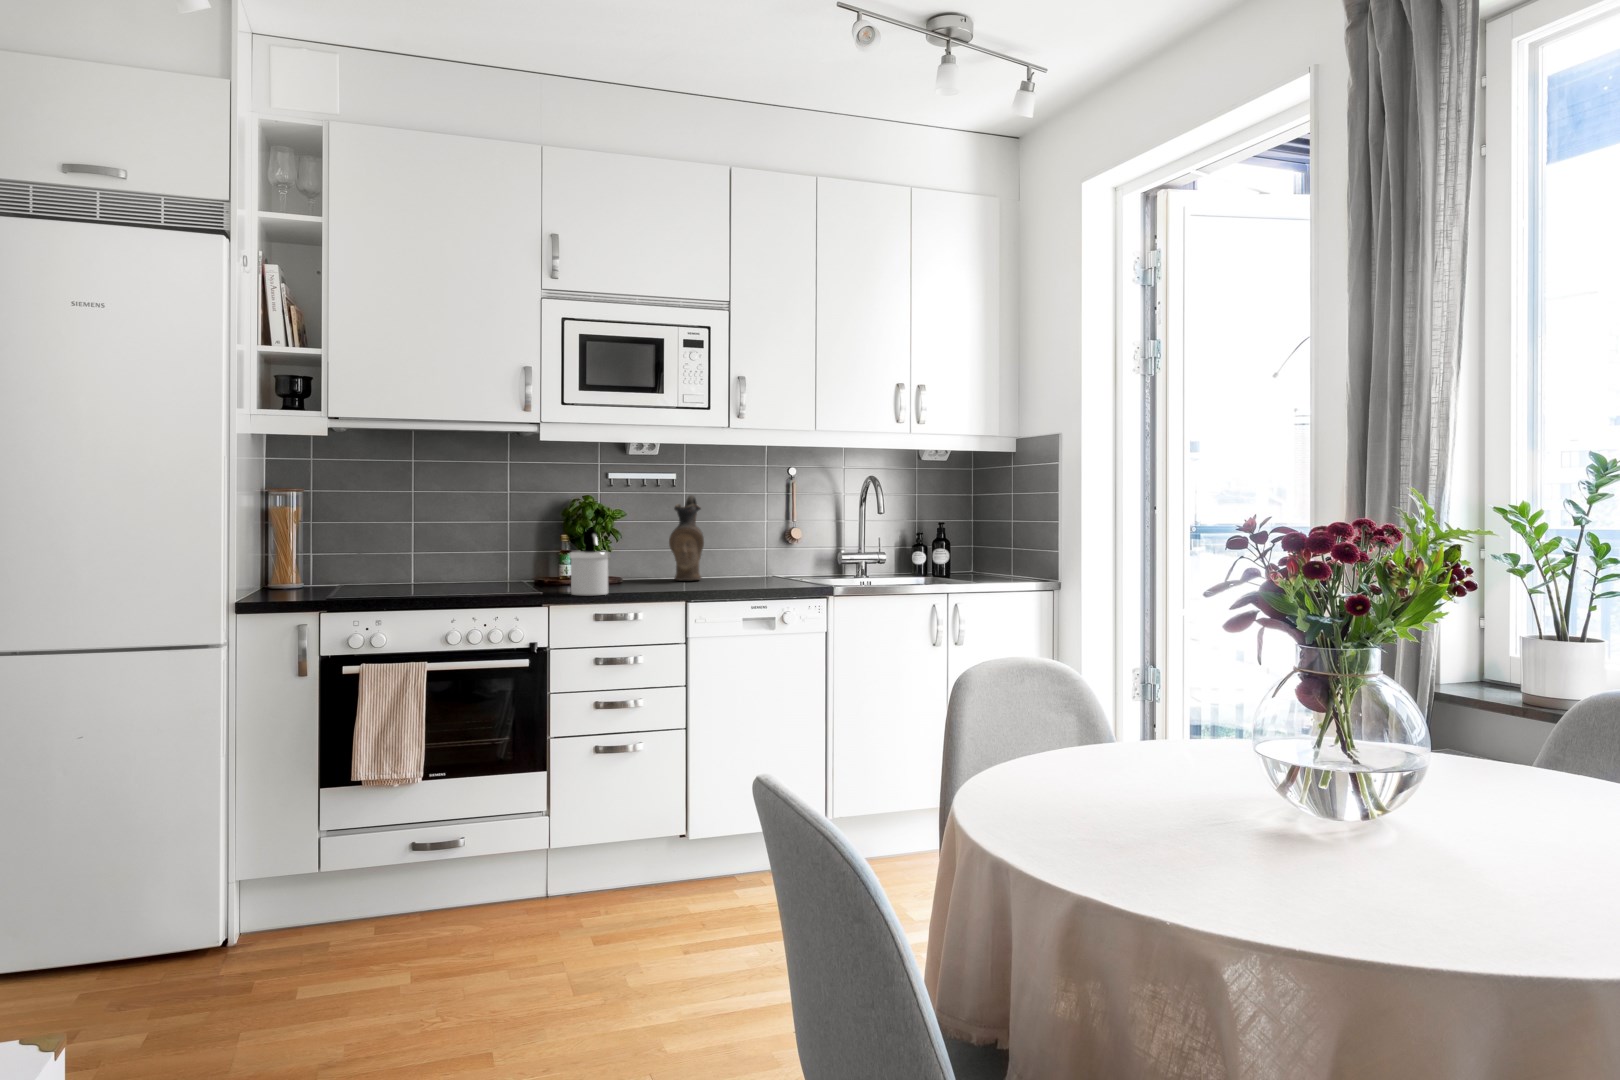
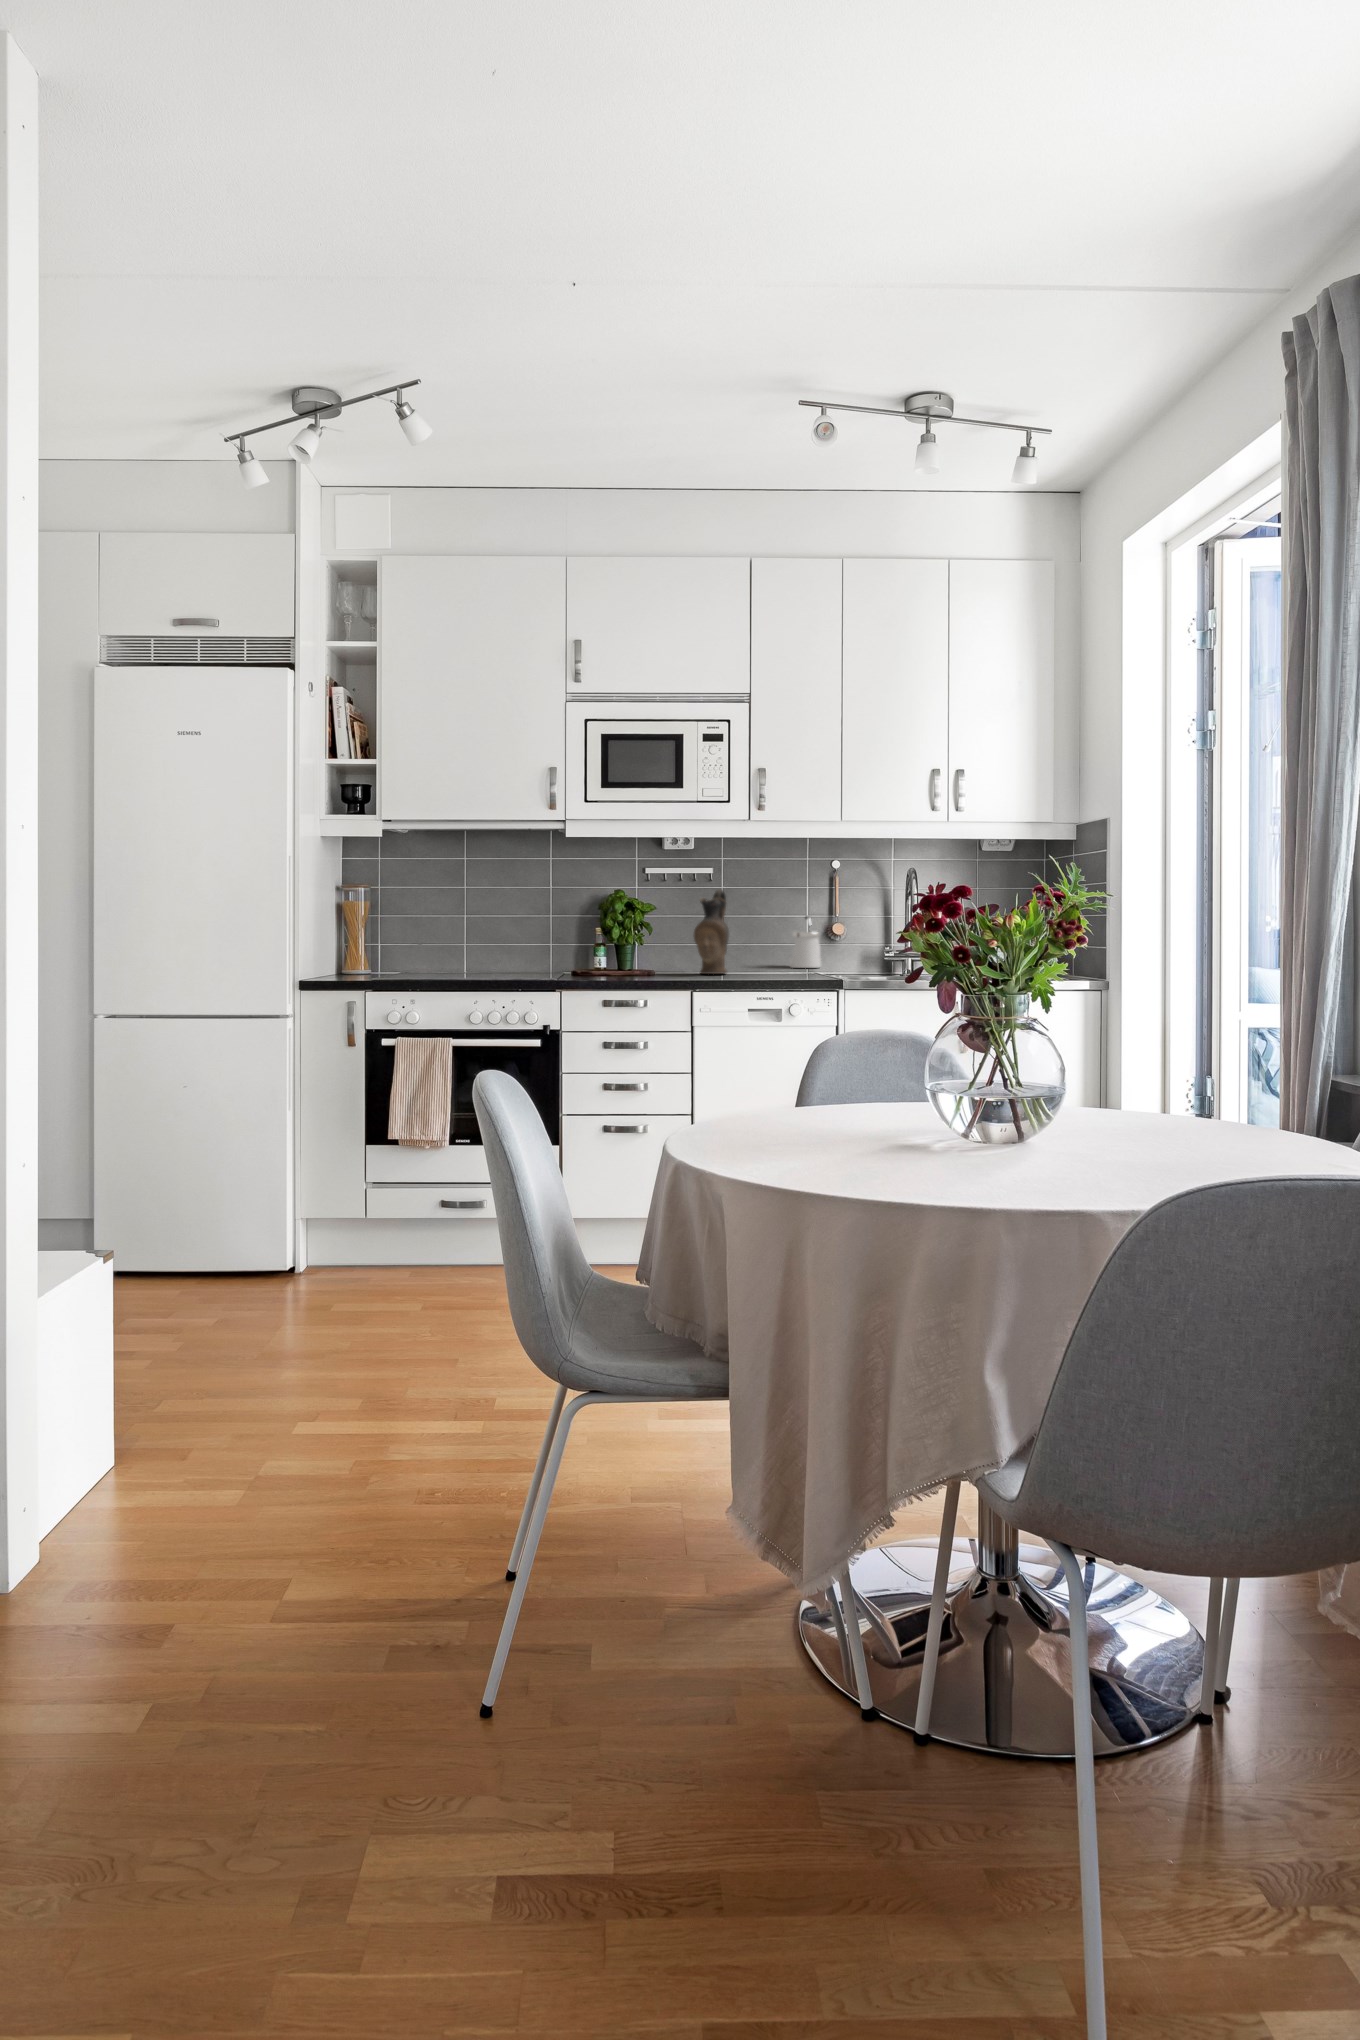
soap dispenser: present [570,530,610,595] -> present [790,916,821,968]

